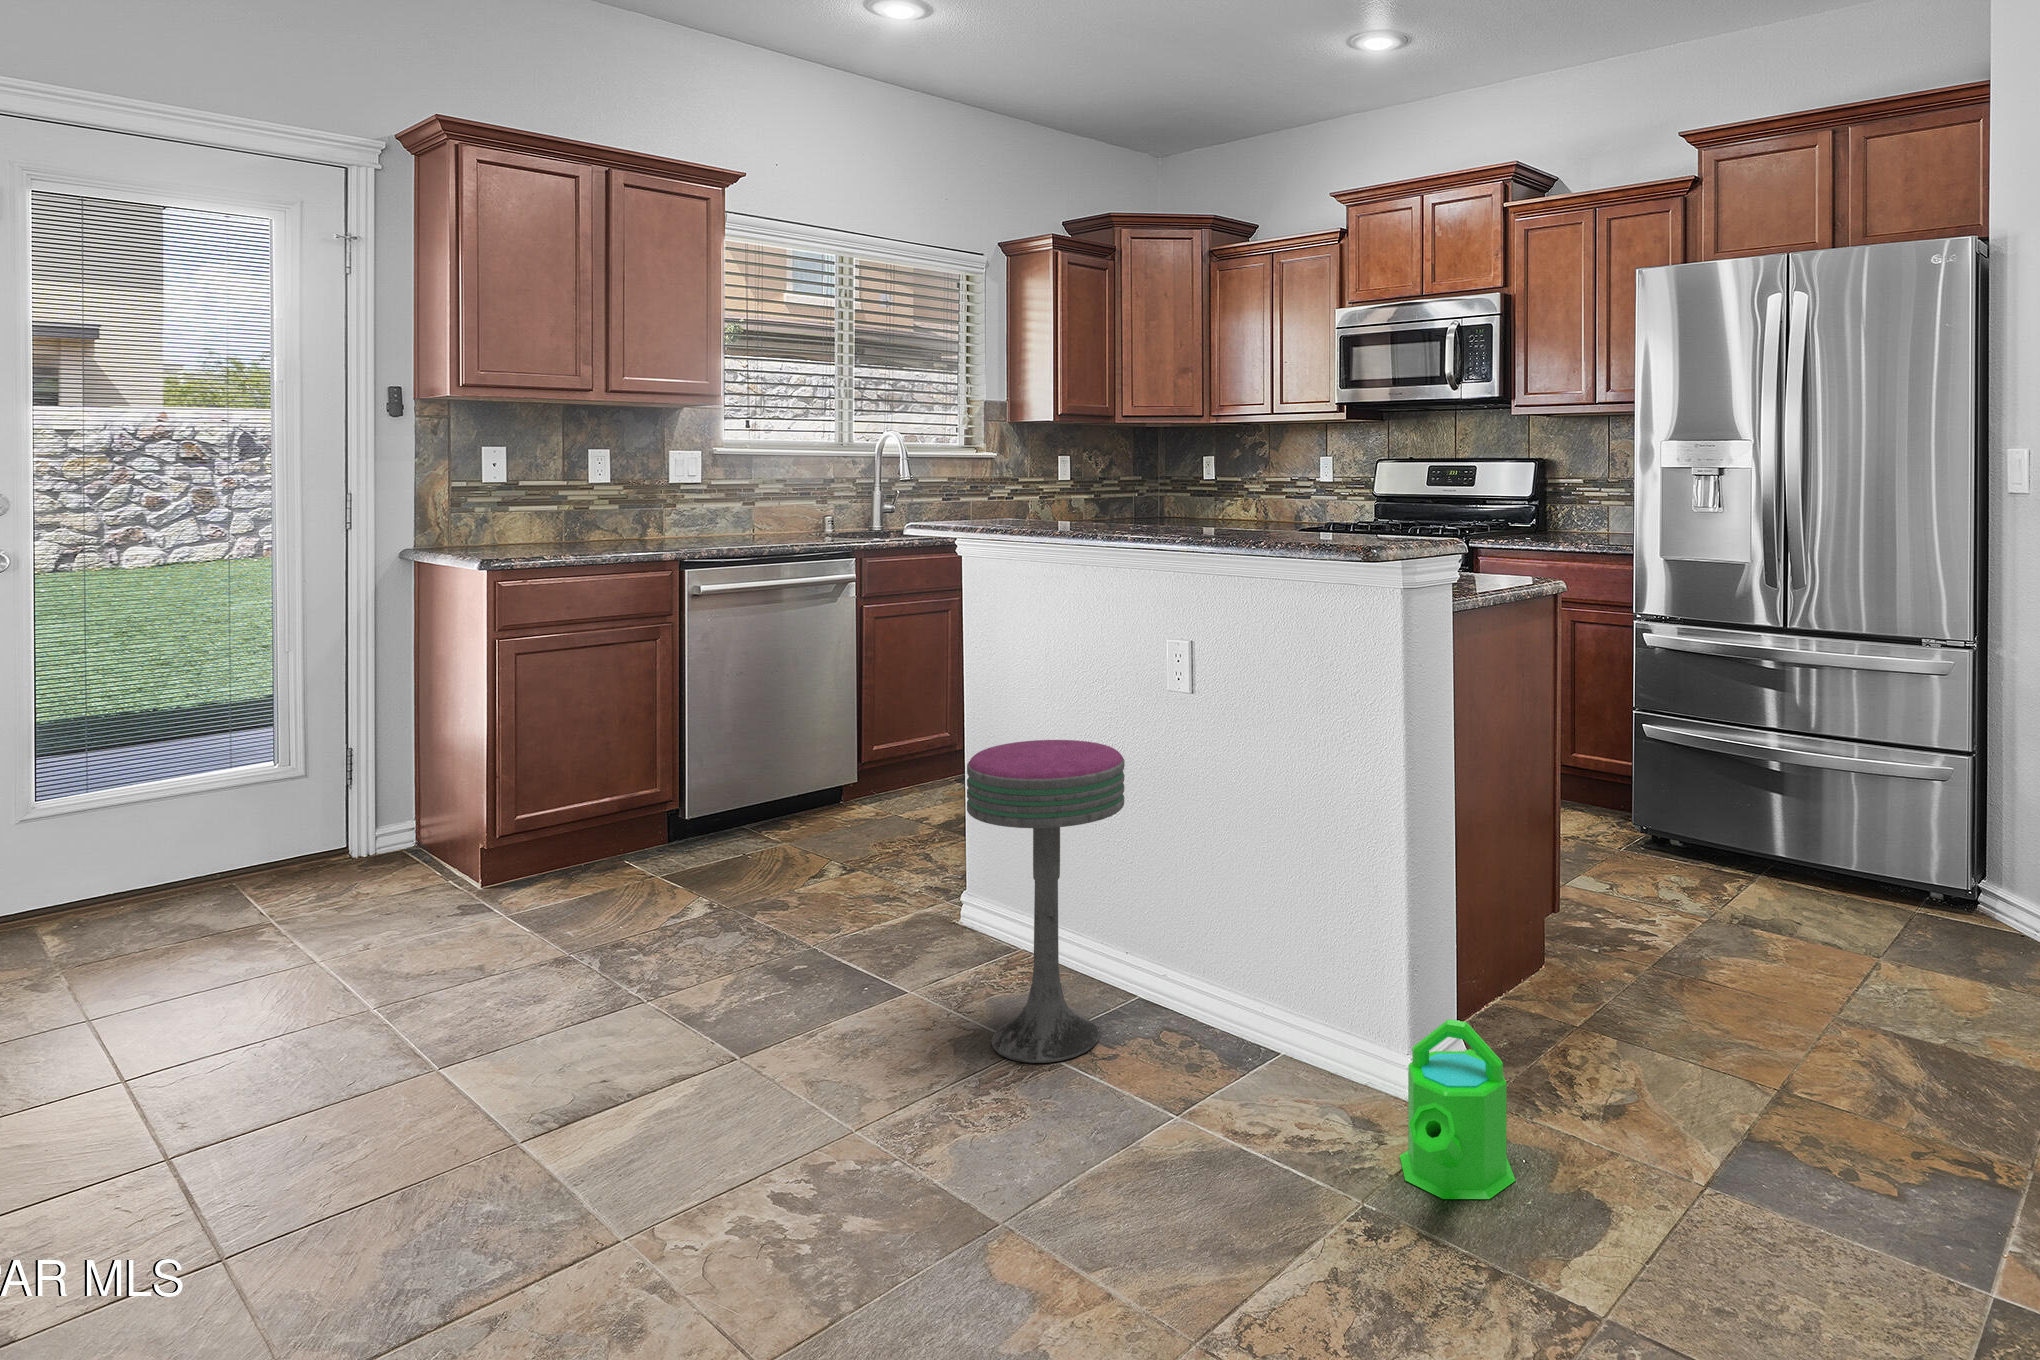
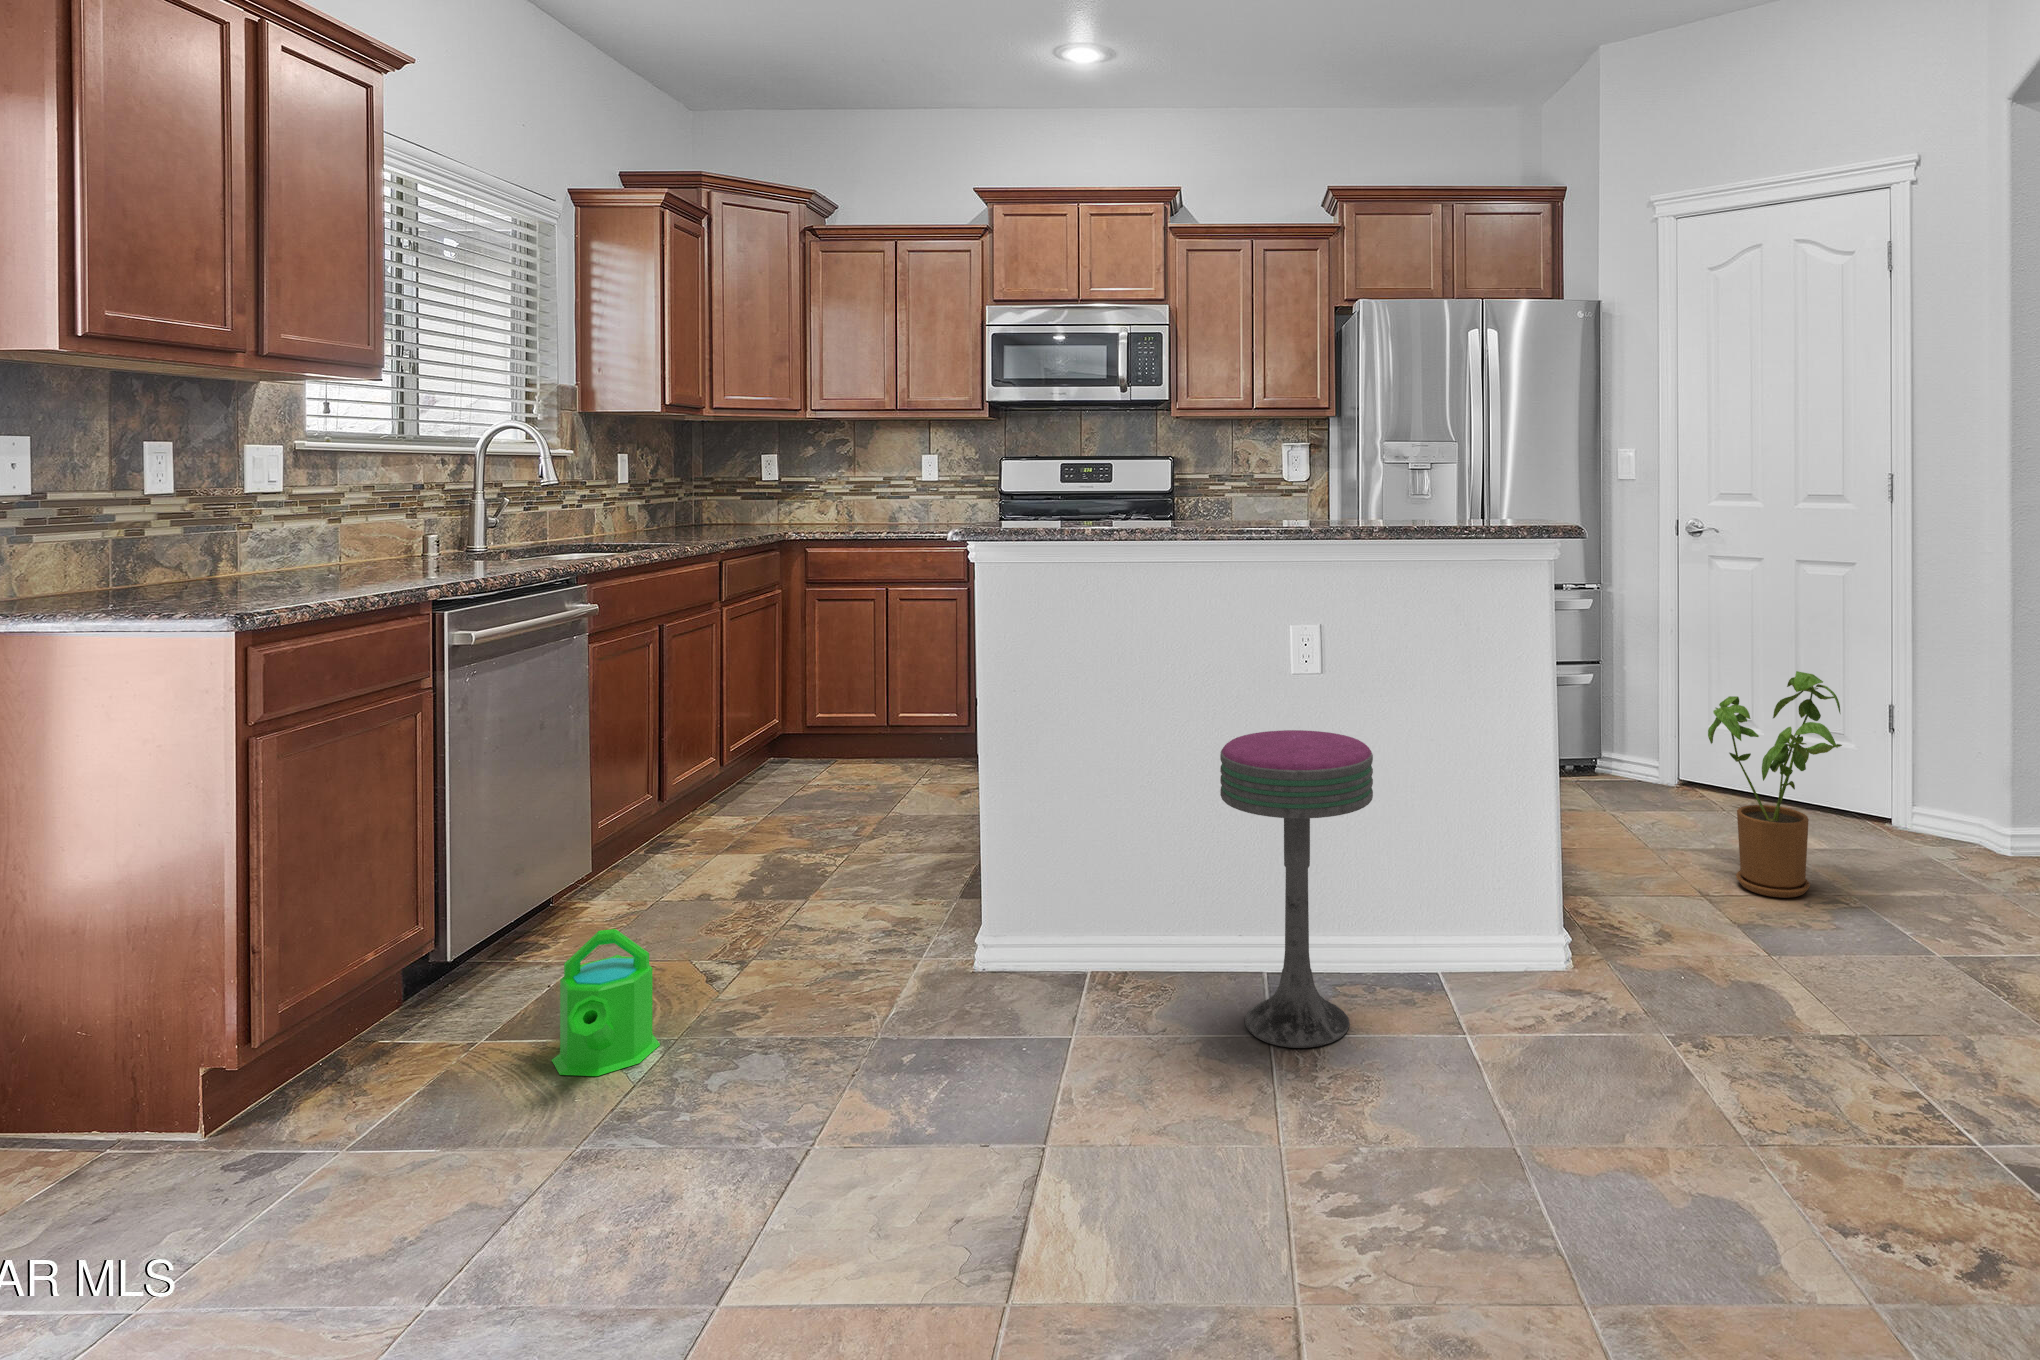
house plant: none [1789,790,2004,1133] -> present [1708,671,1842,898]
watering can: present [1400,1019,1516,1199] -> present [552,929,660,1076]

